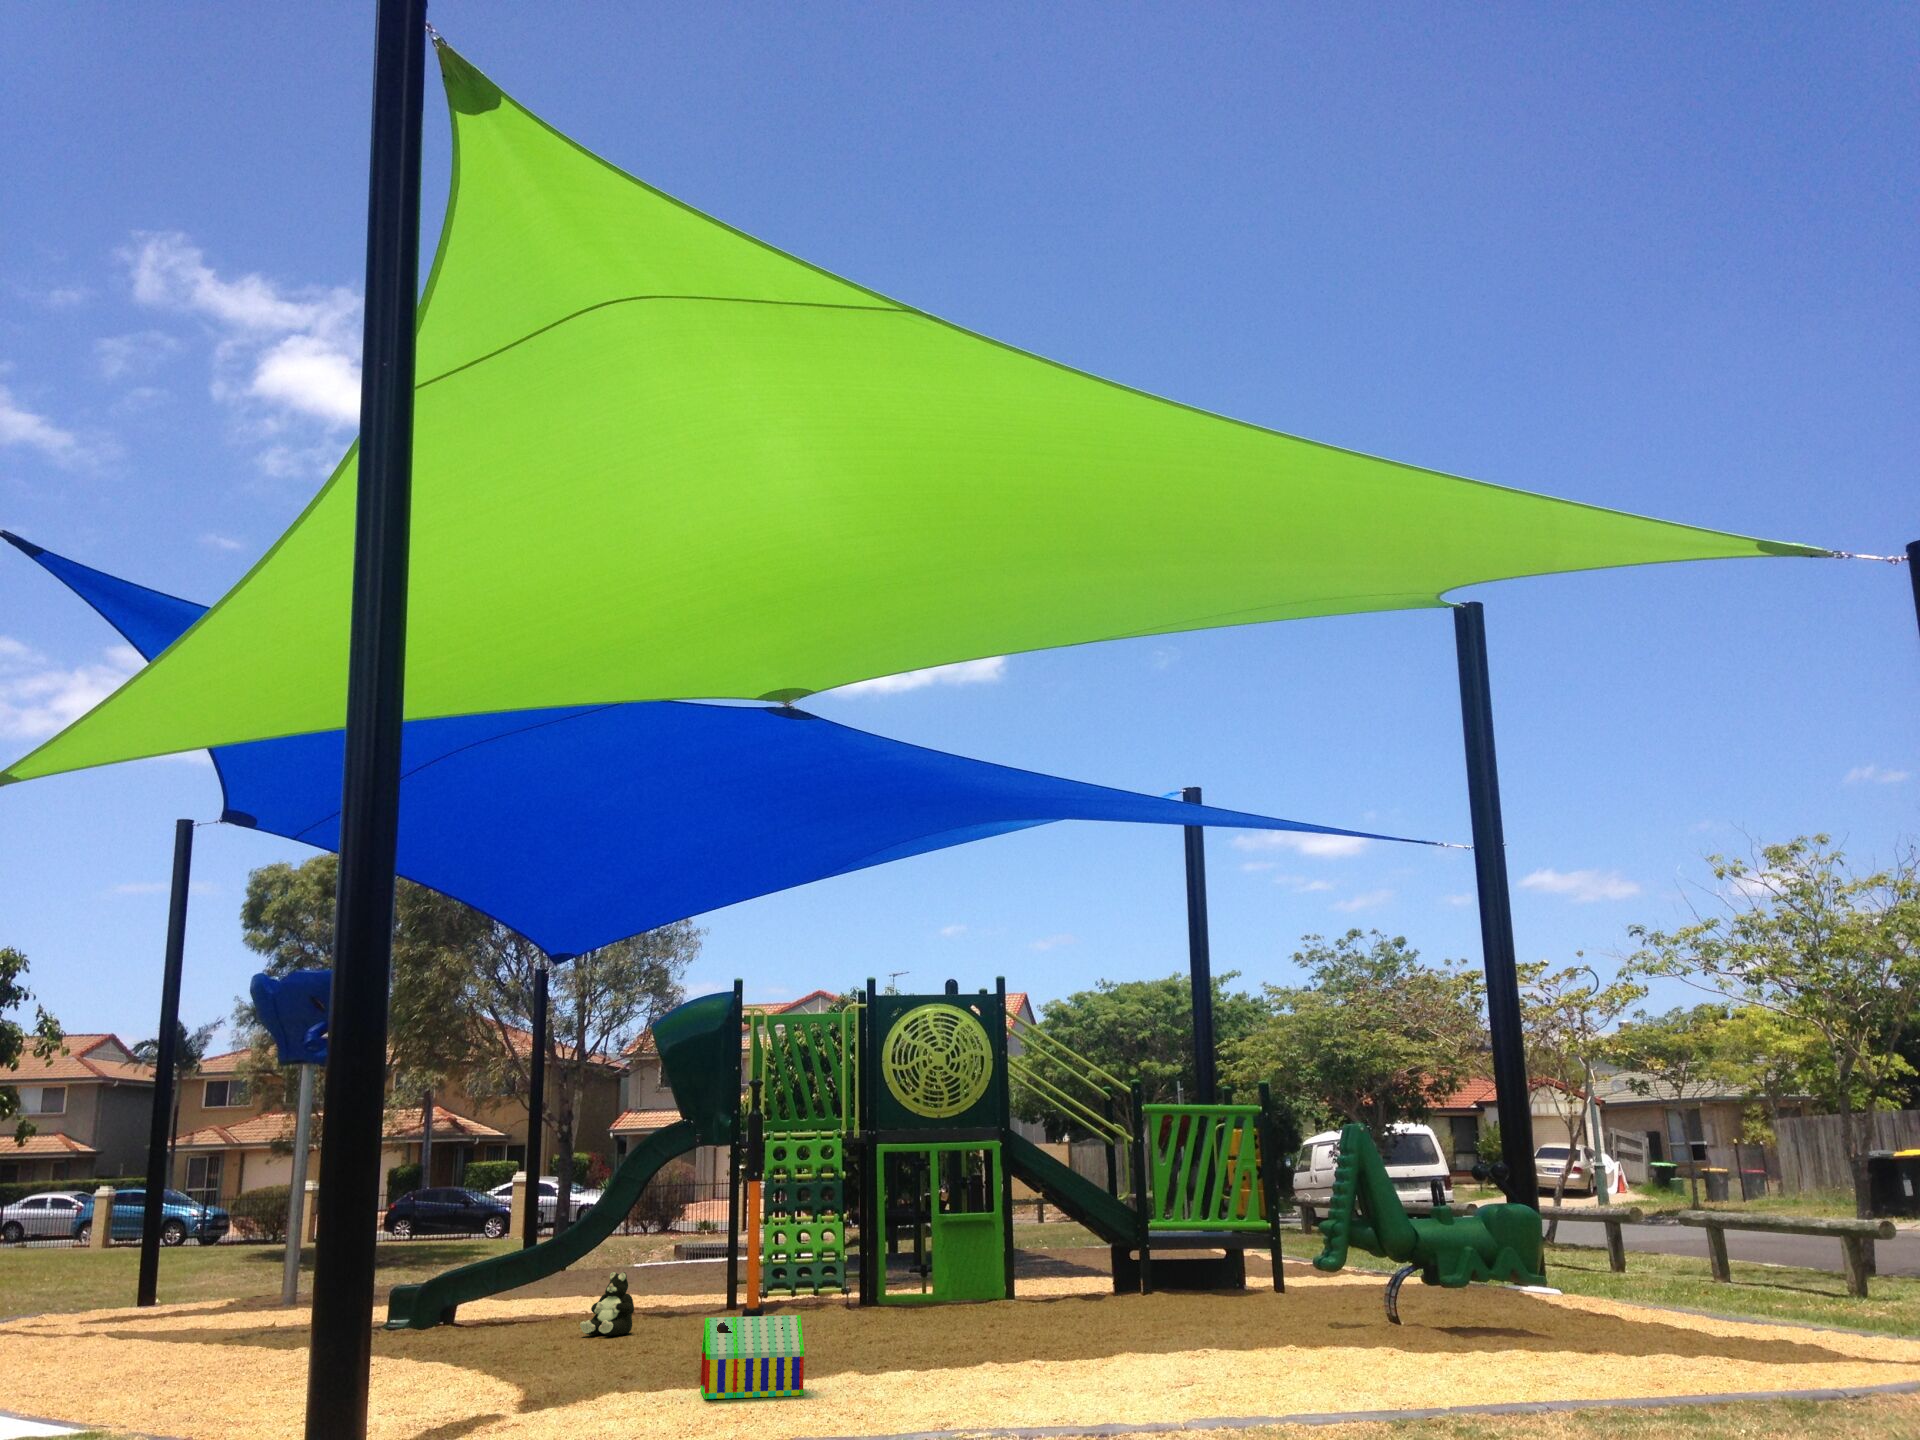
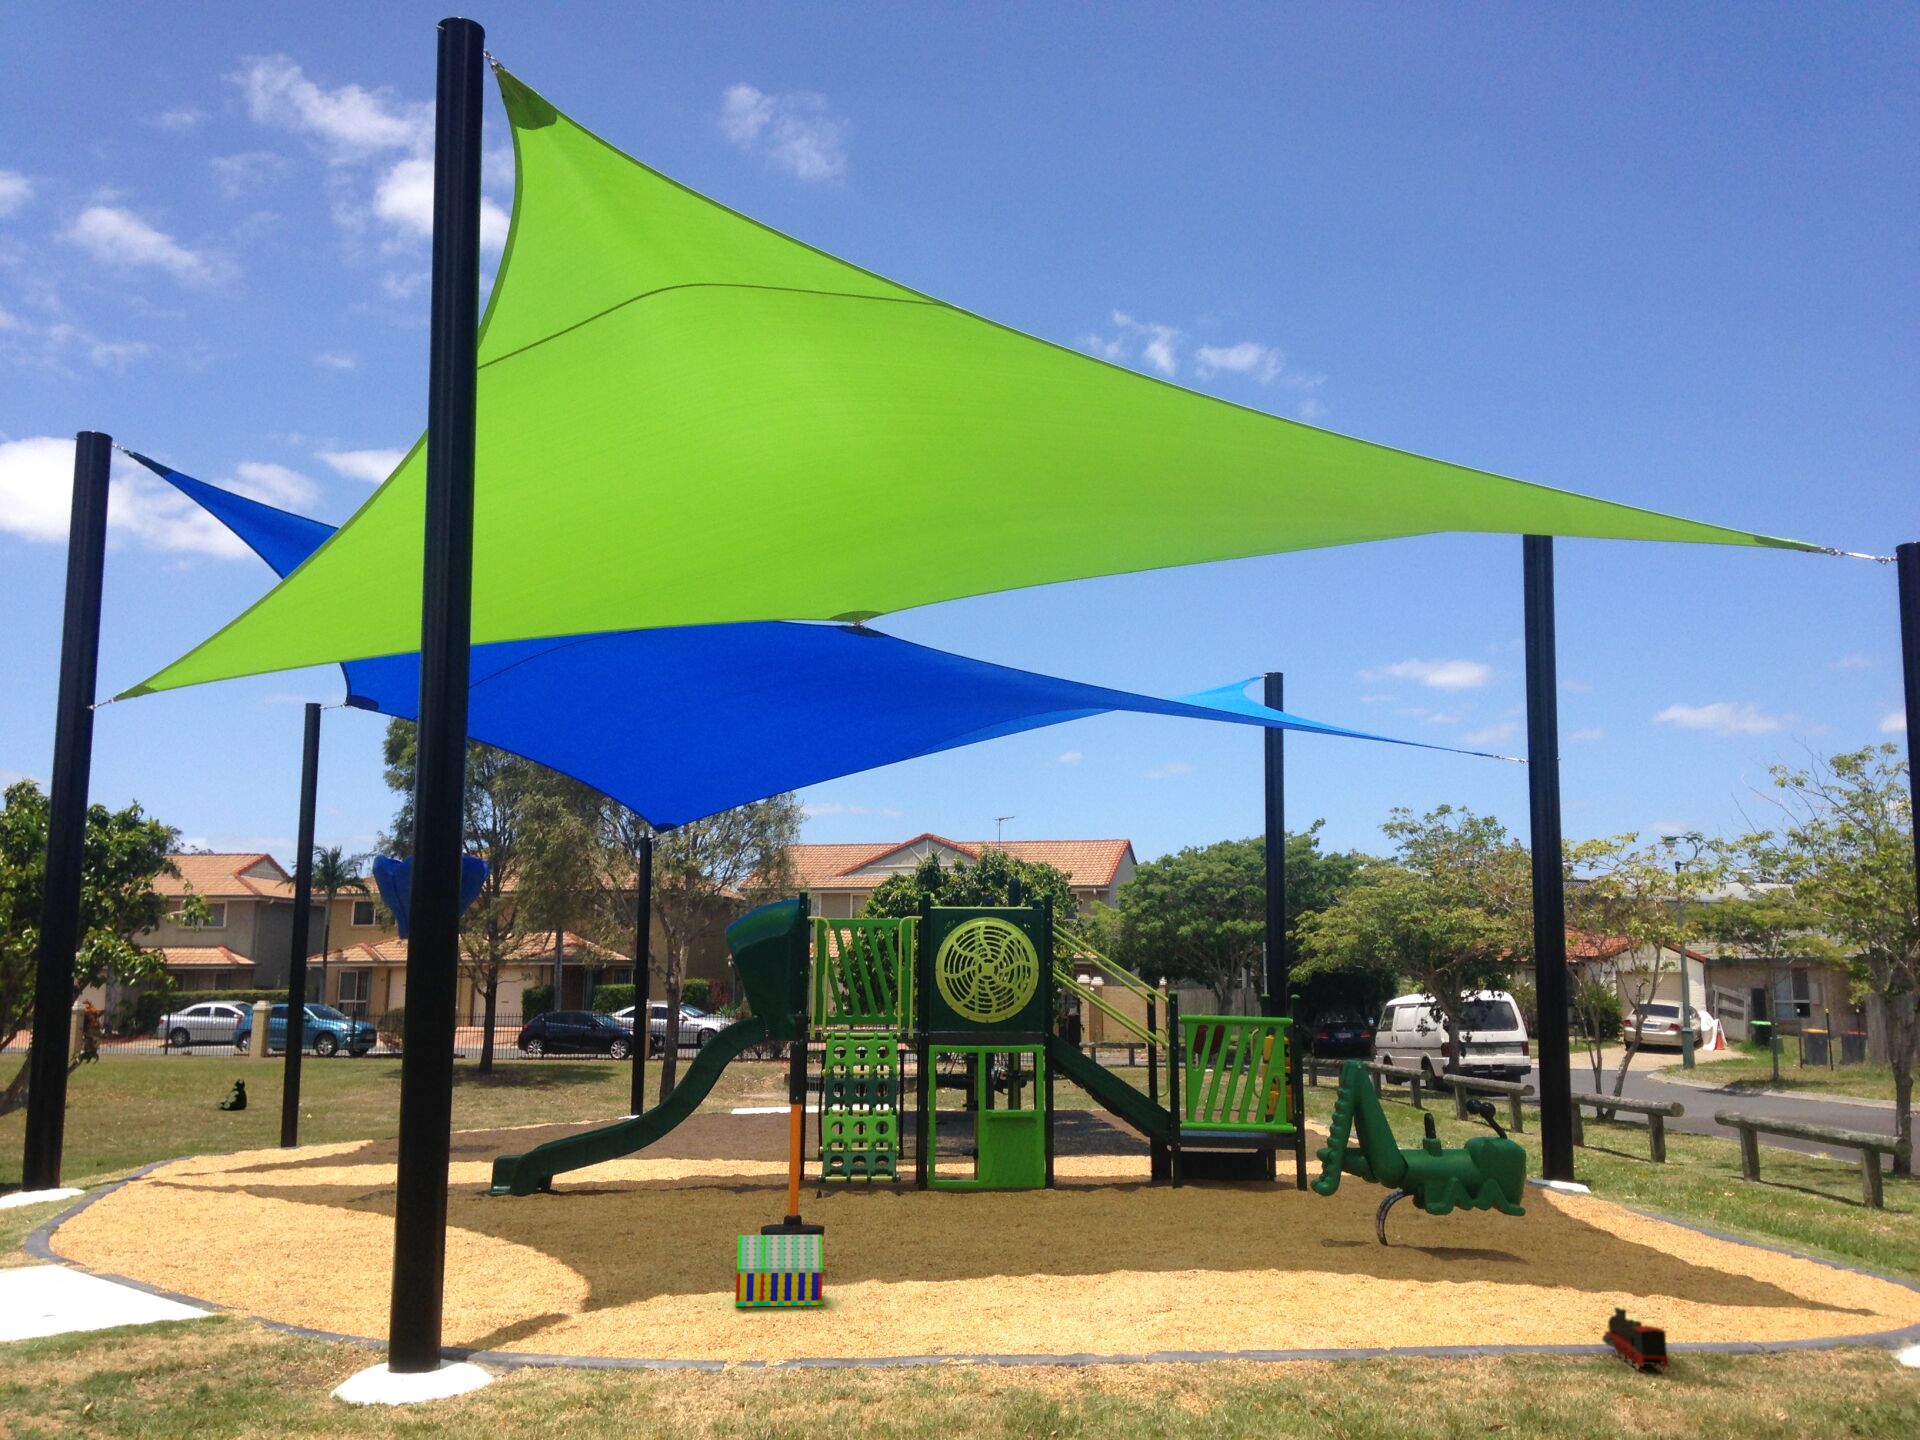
plush toy: present [580,1272,634,1336] -> present [216,1079,247,1110]
toy train: none [1685,1348,1777,1410] -> present [1602,1307,1669,1370]

